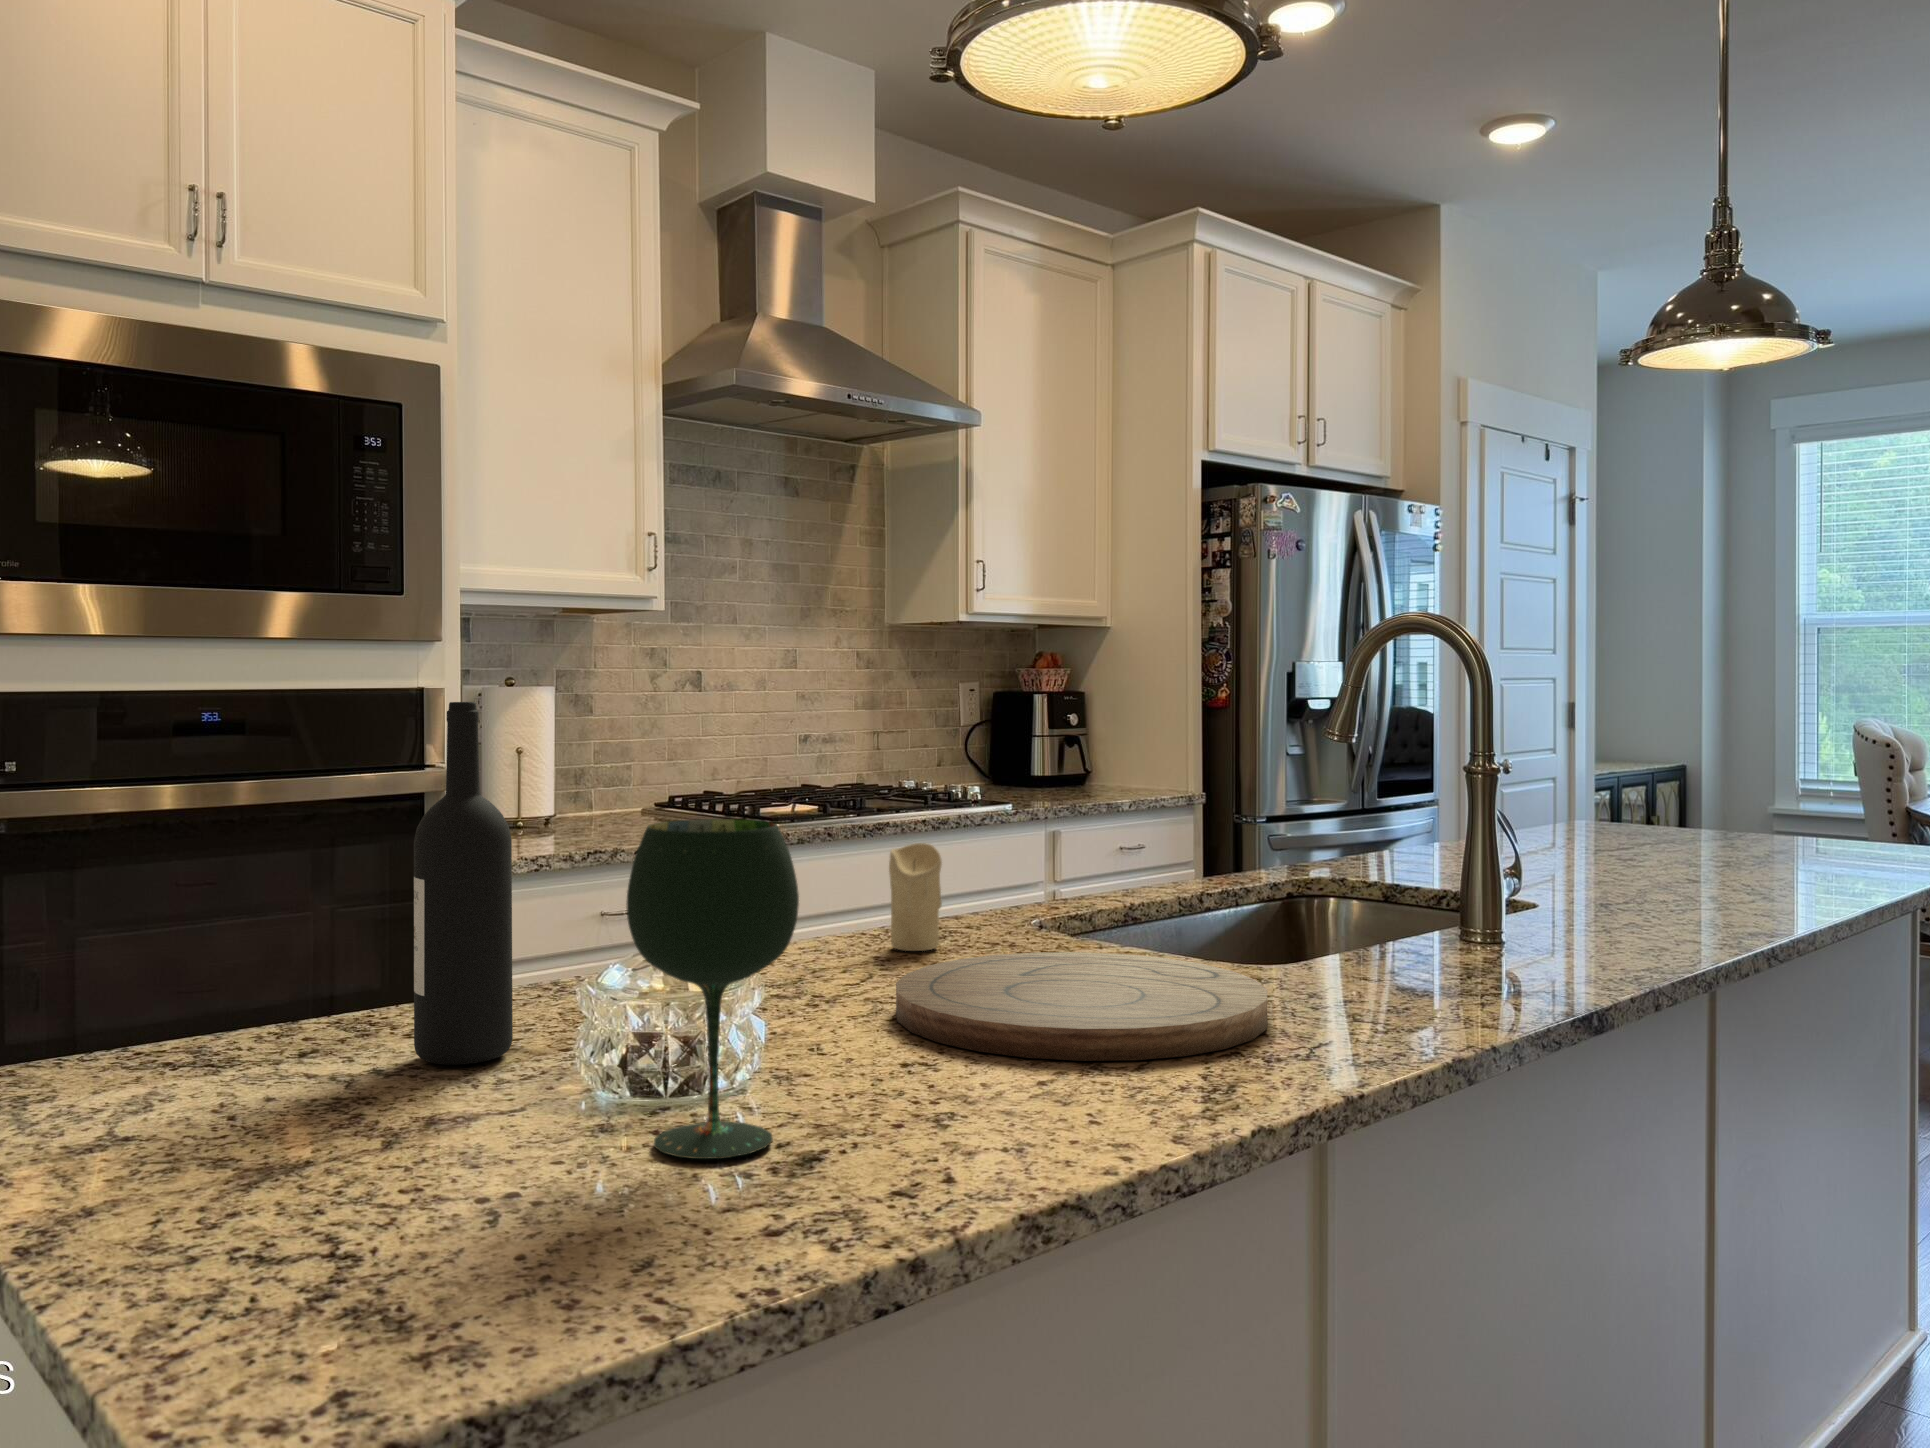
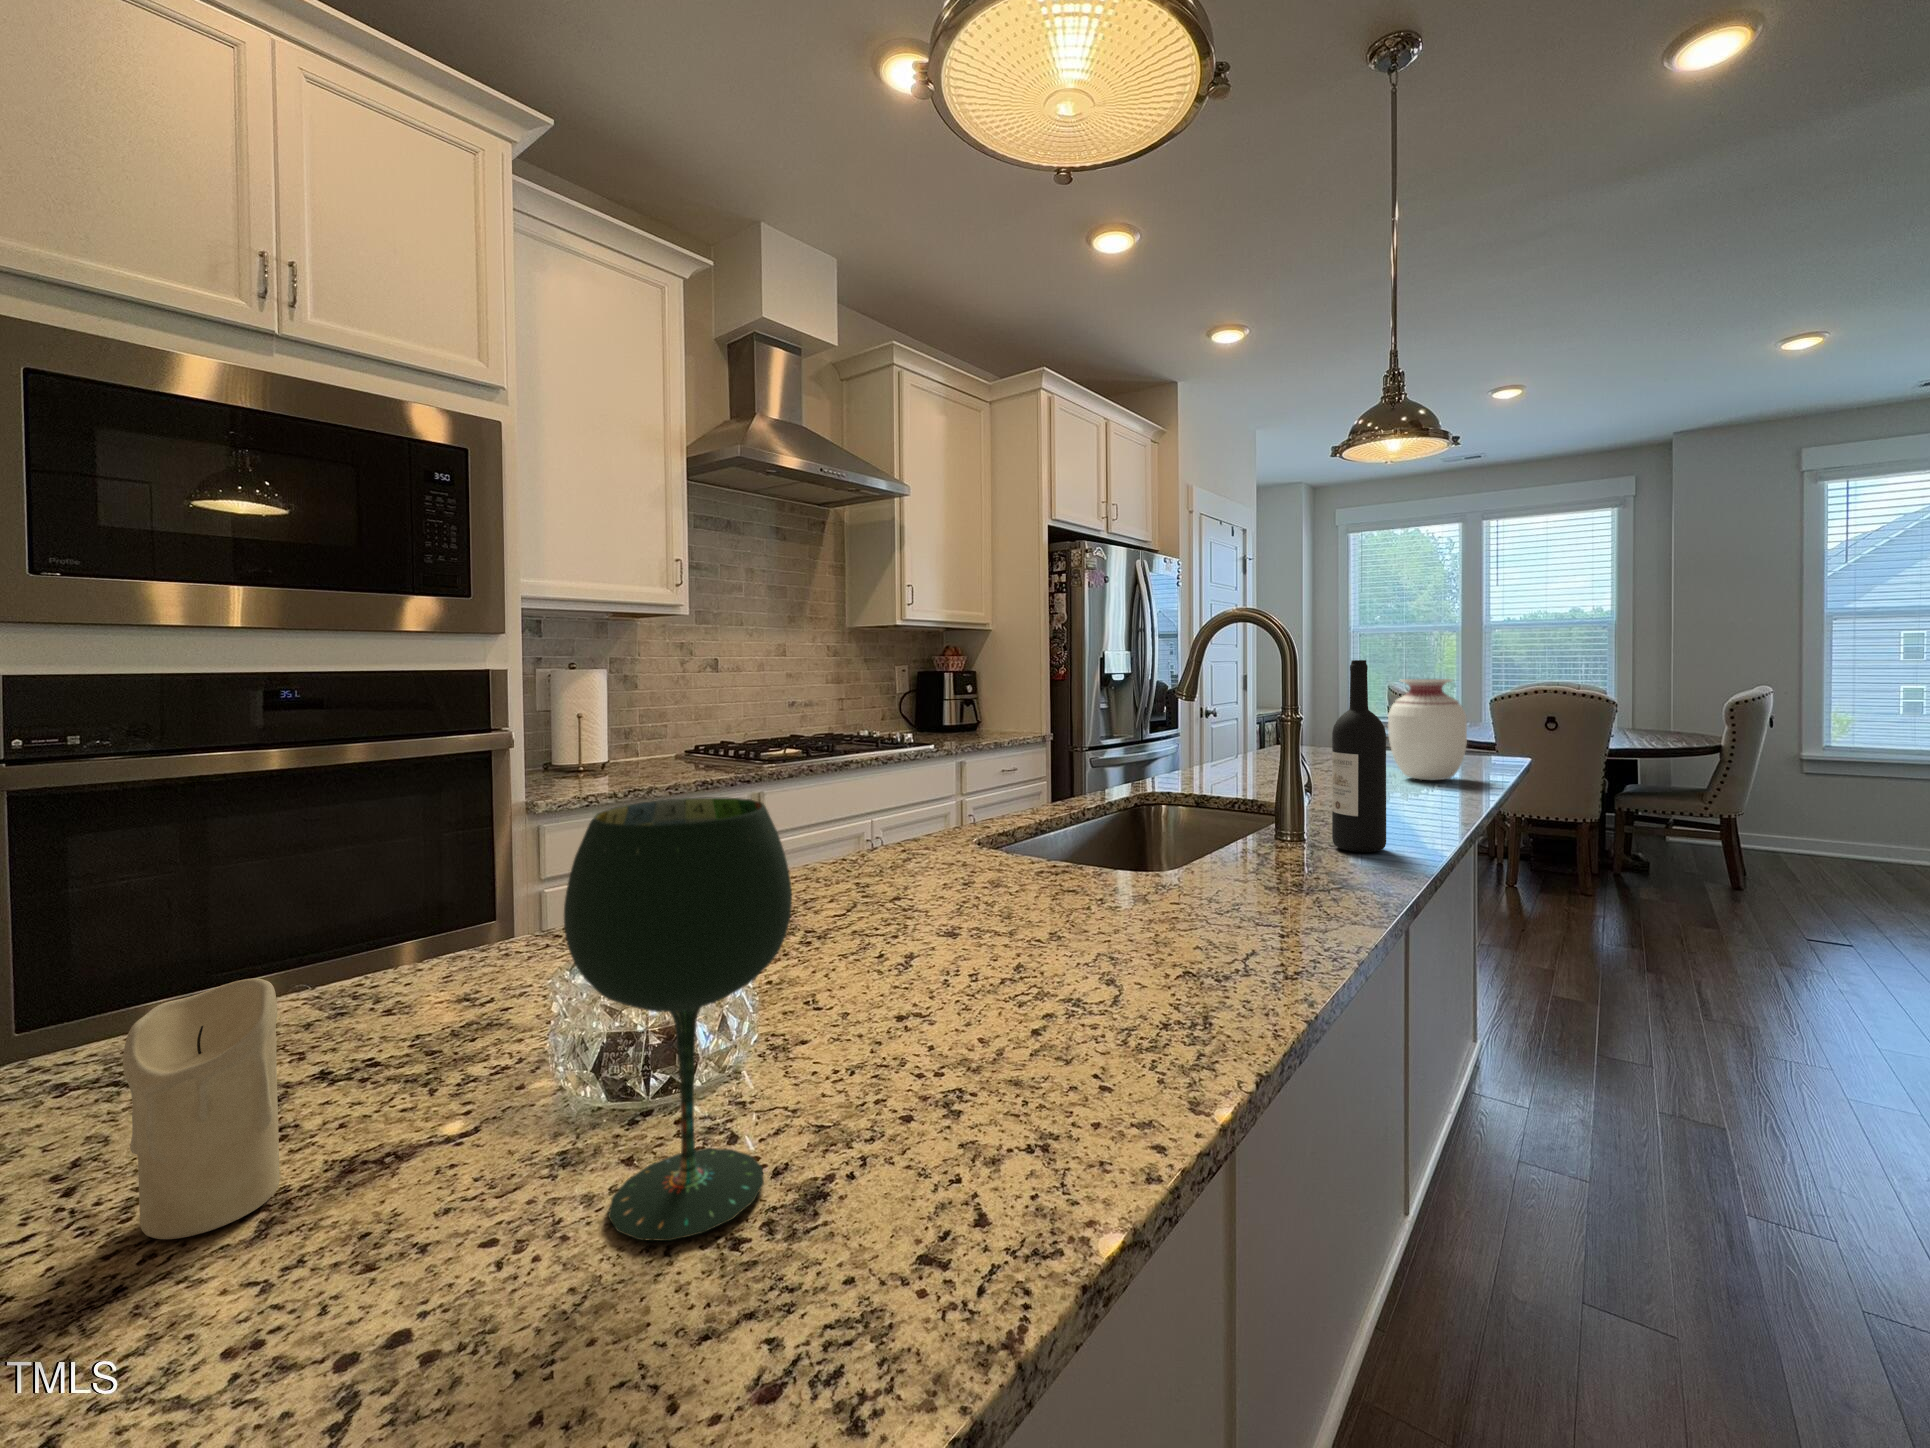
wine bottle: present [414,702,513,1065] -> present [1332,660,1386,852]
vase: none [1715,716,1844,878] -> present [1388,679,1467,780]
candle: present [889,843,942,951] -> present [123,979,280,1239]
cutting board: present [896,952,1267,1061] -> none [882,872,1205,999]

